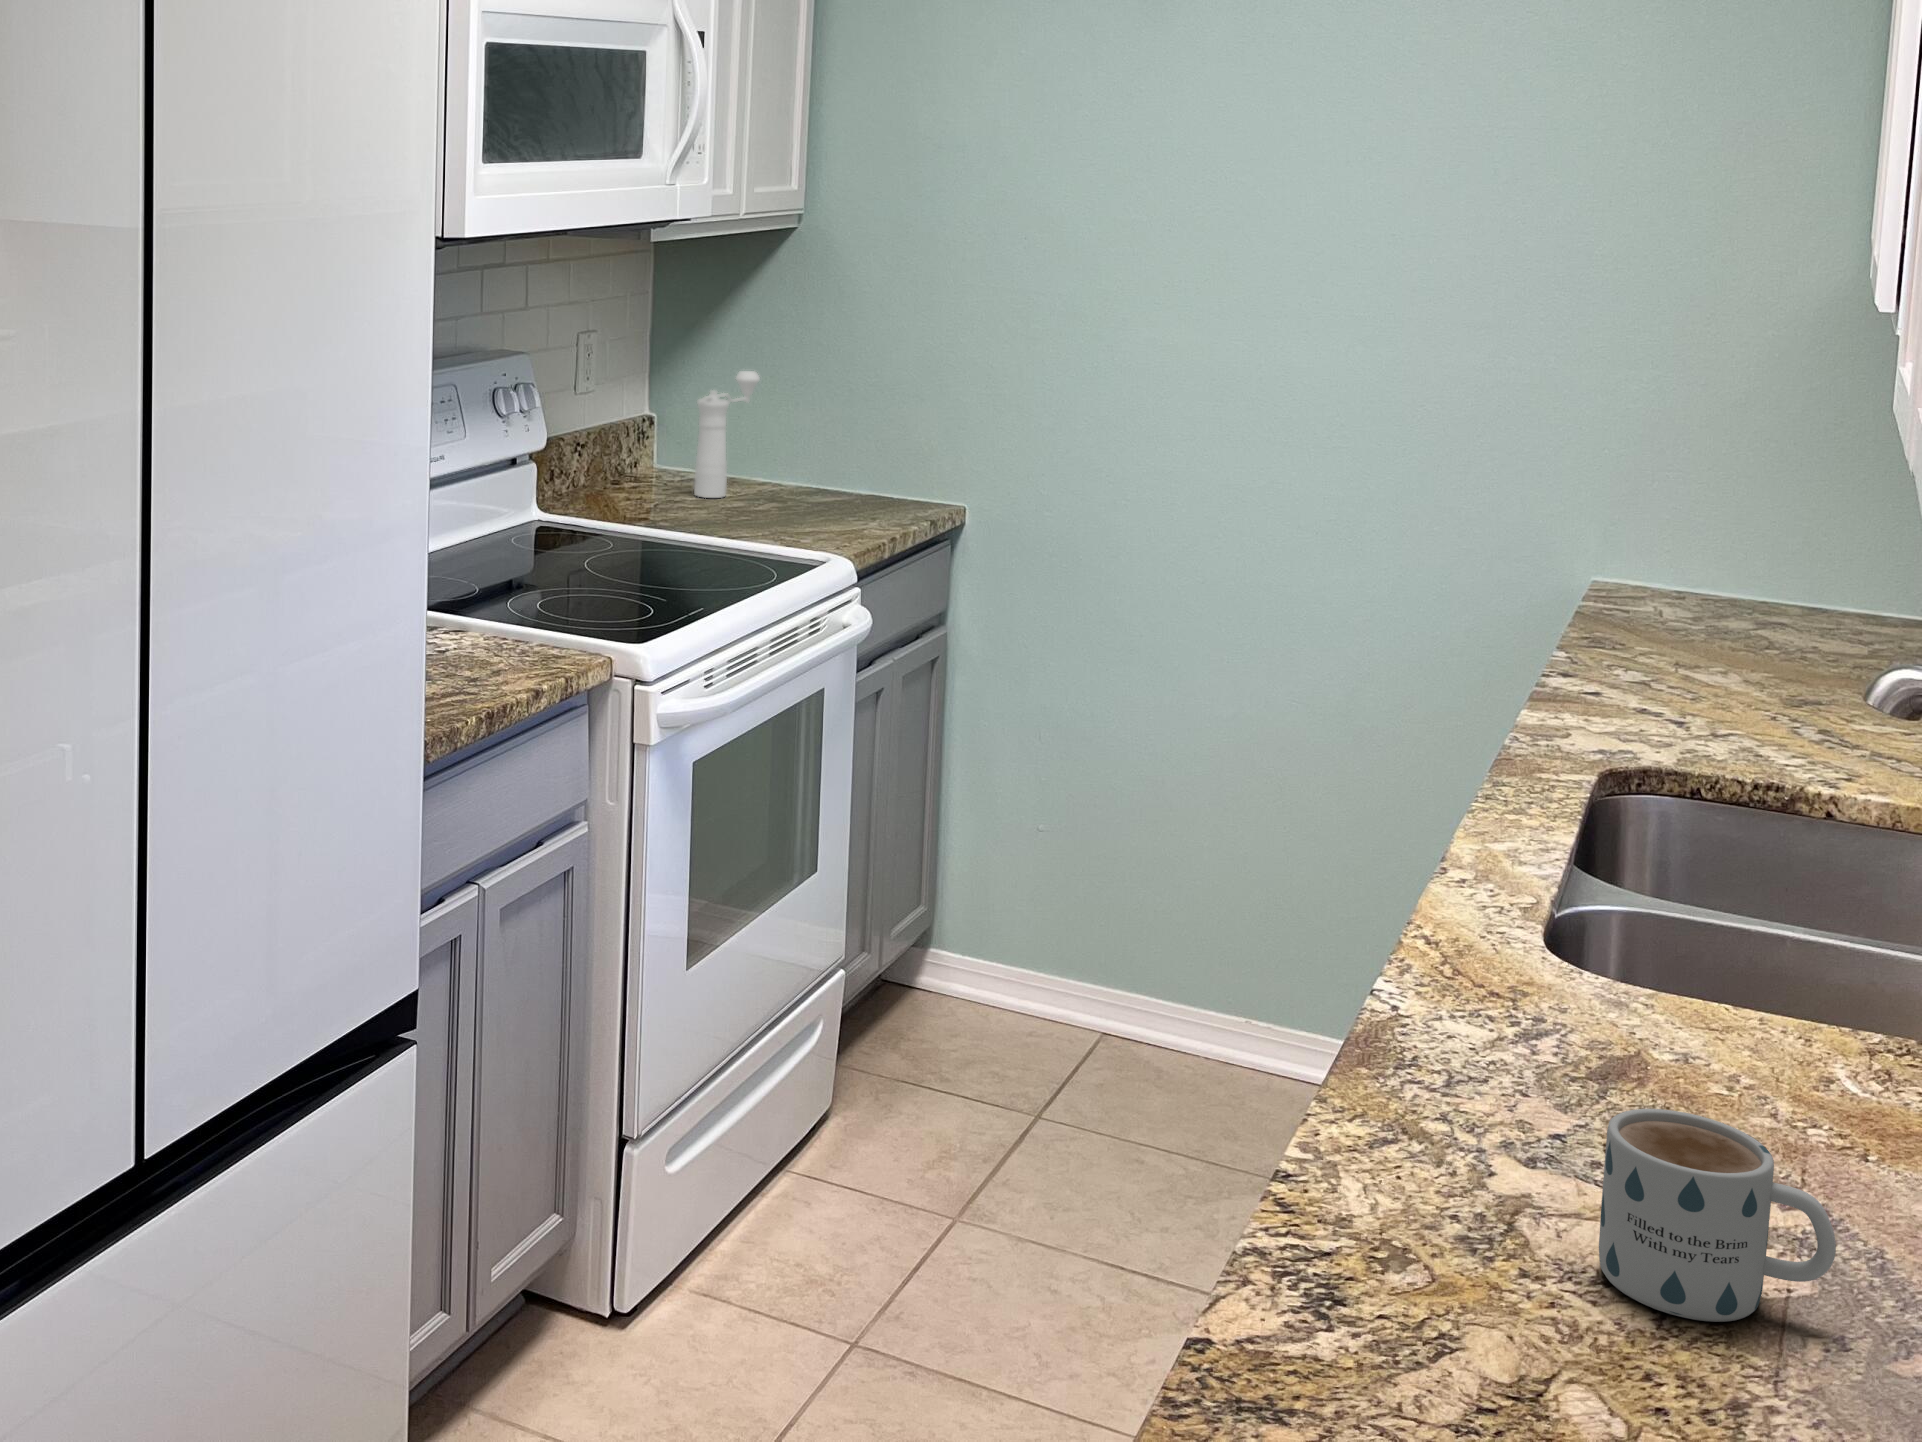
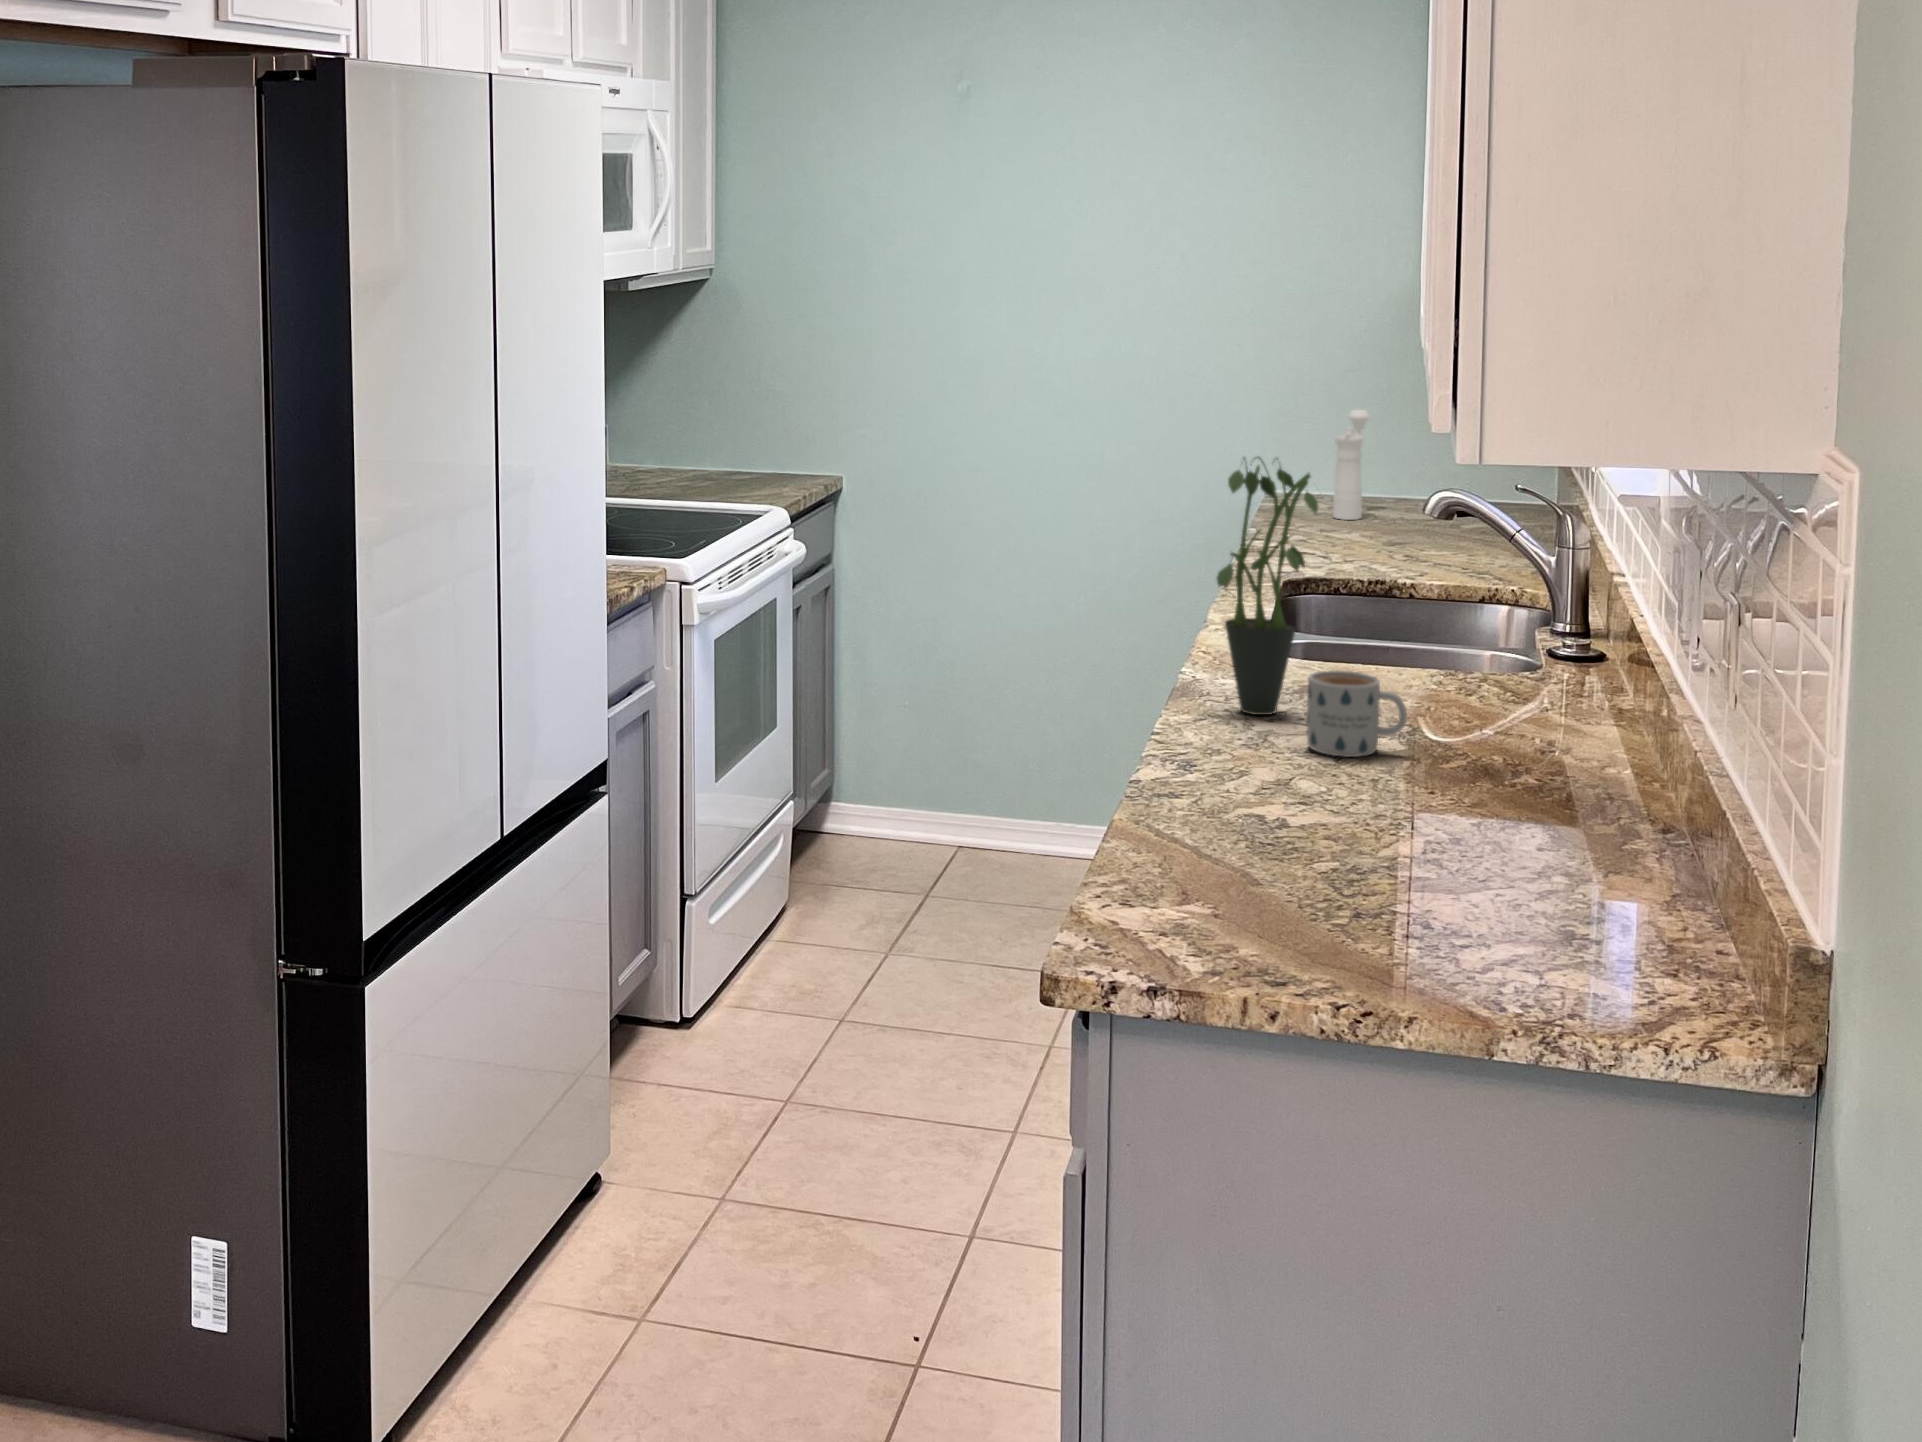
pepper mill: present [694,371,760,498] -> present [1333,410,1370,520]
potted plant: none [1426,632,1675,1143] -> present [1216,457,1318,715]

